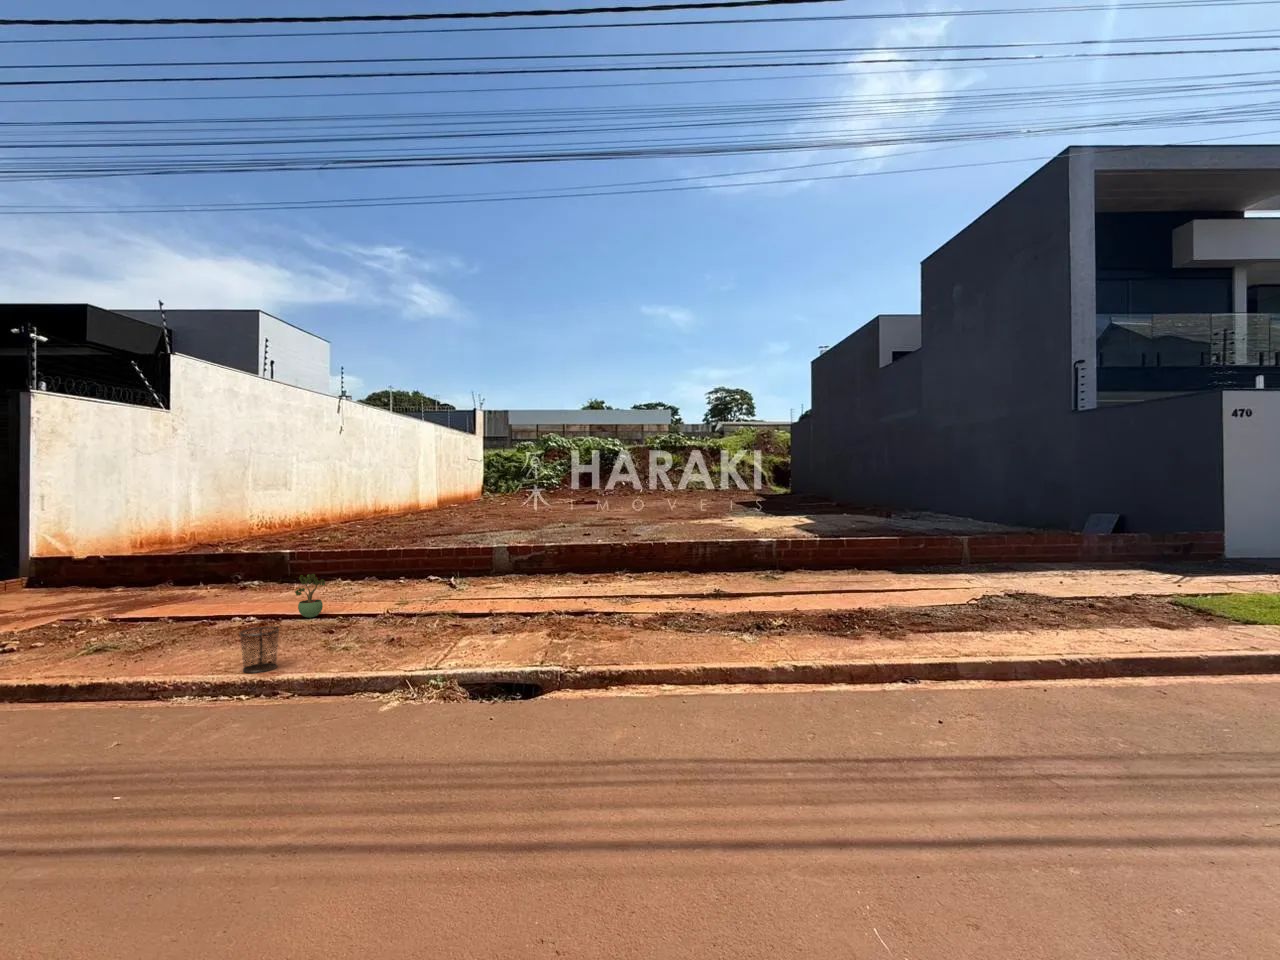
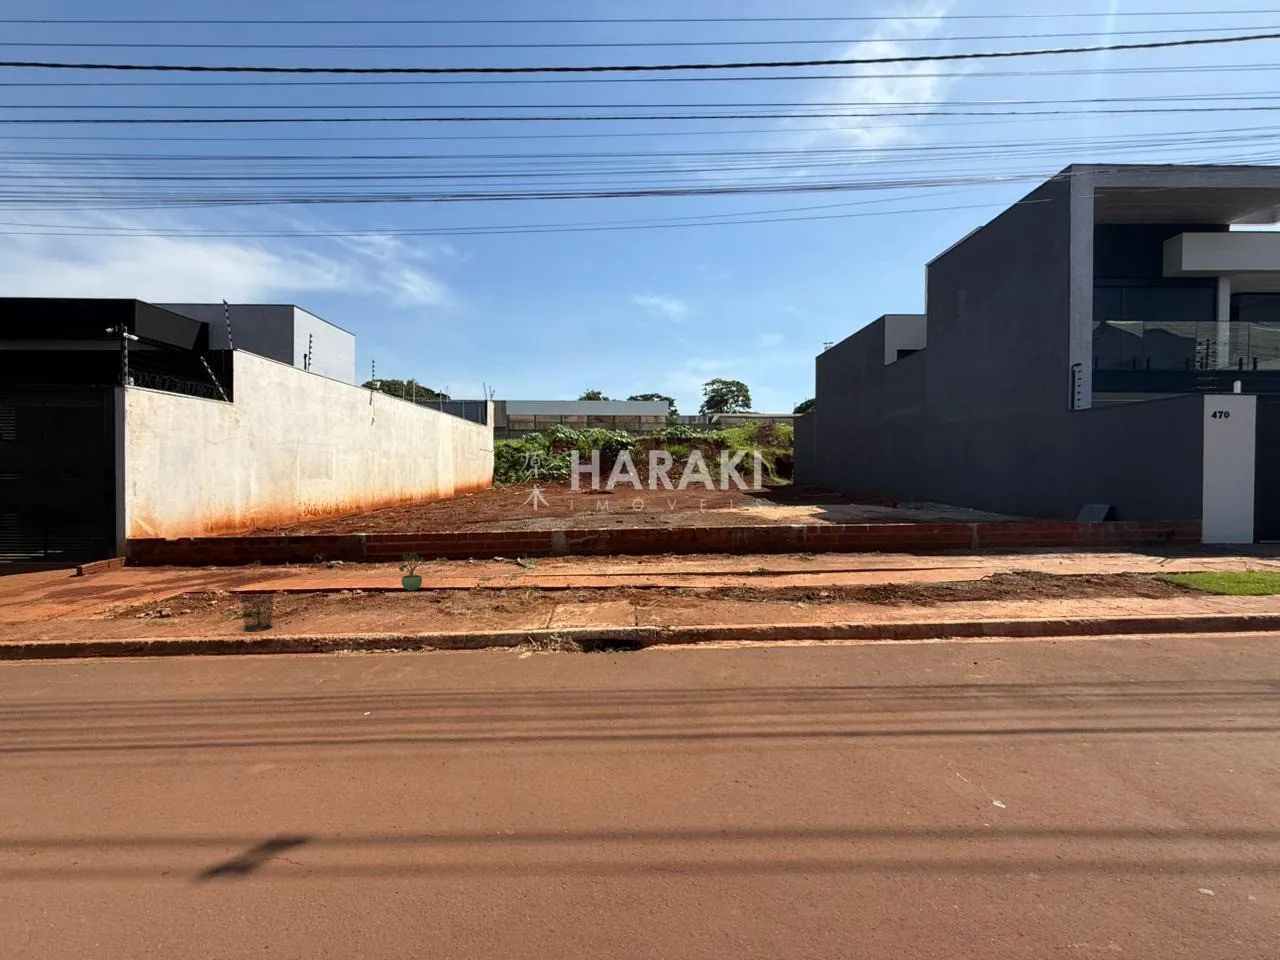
waste bin: present [239,627,279,673] -> present [241,594,274,631]

